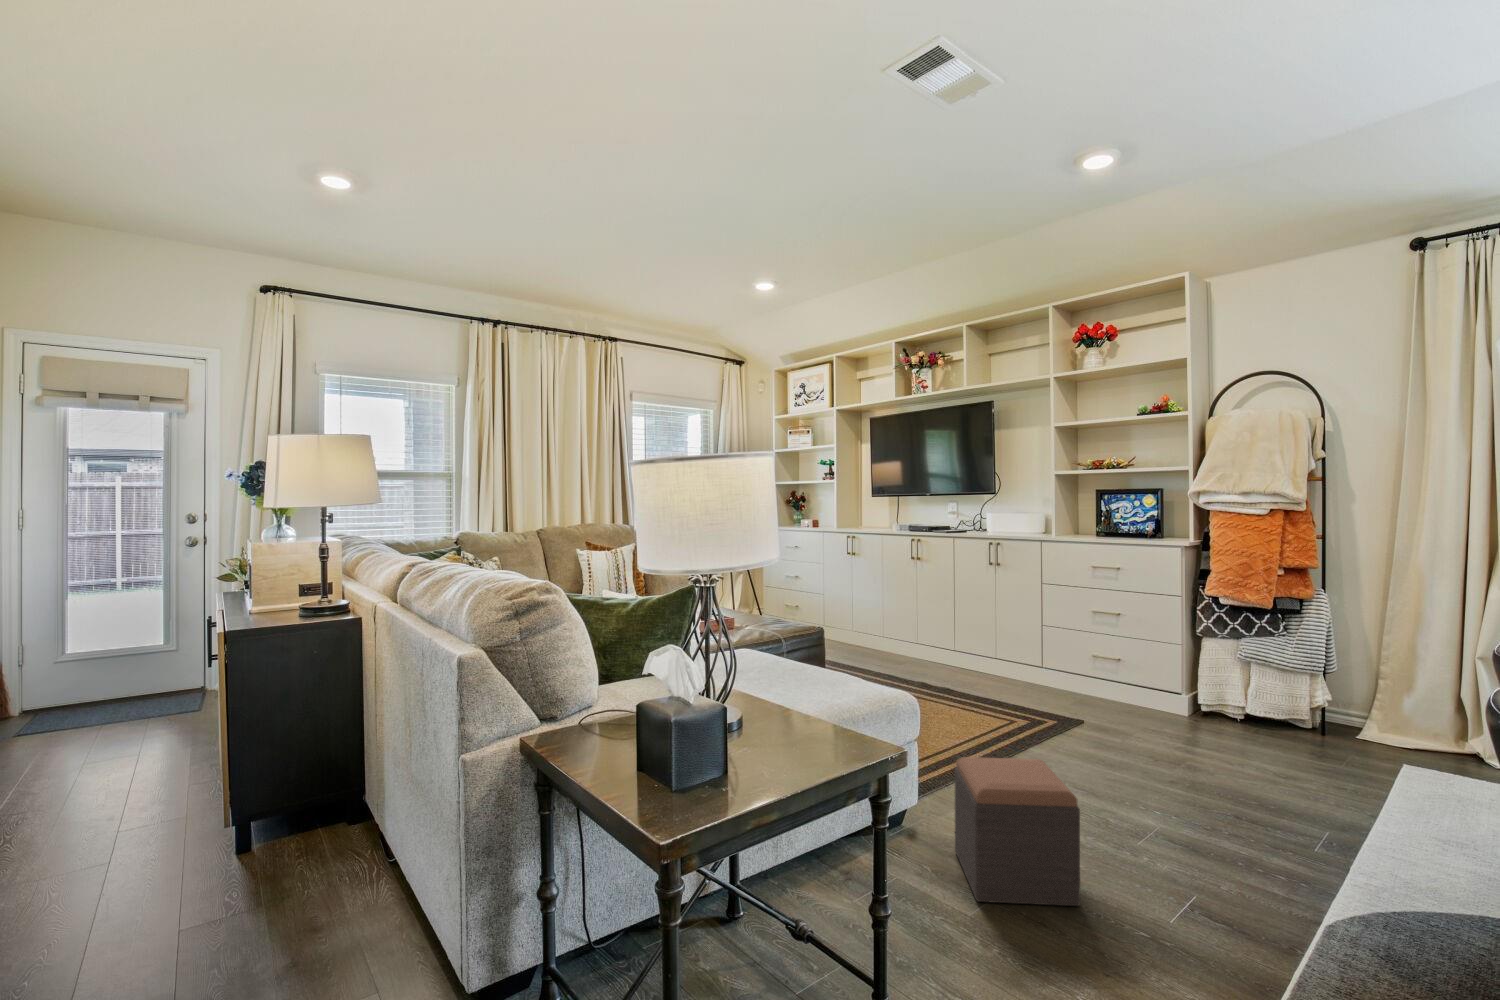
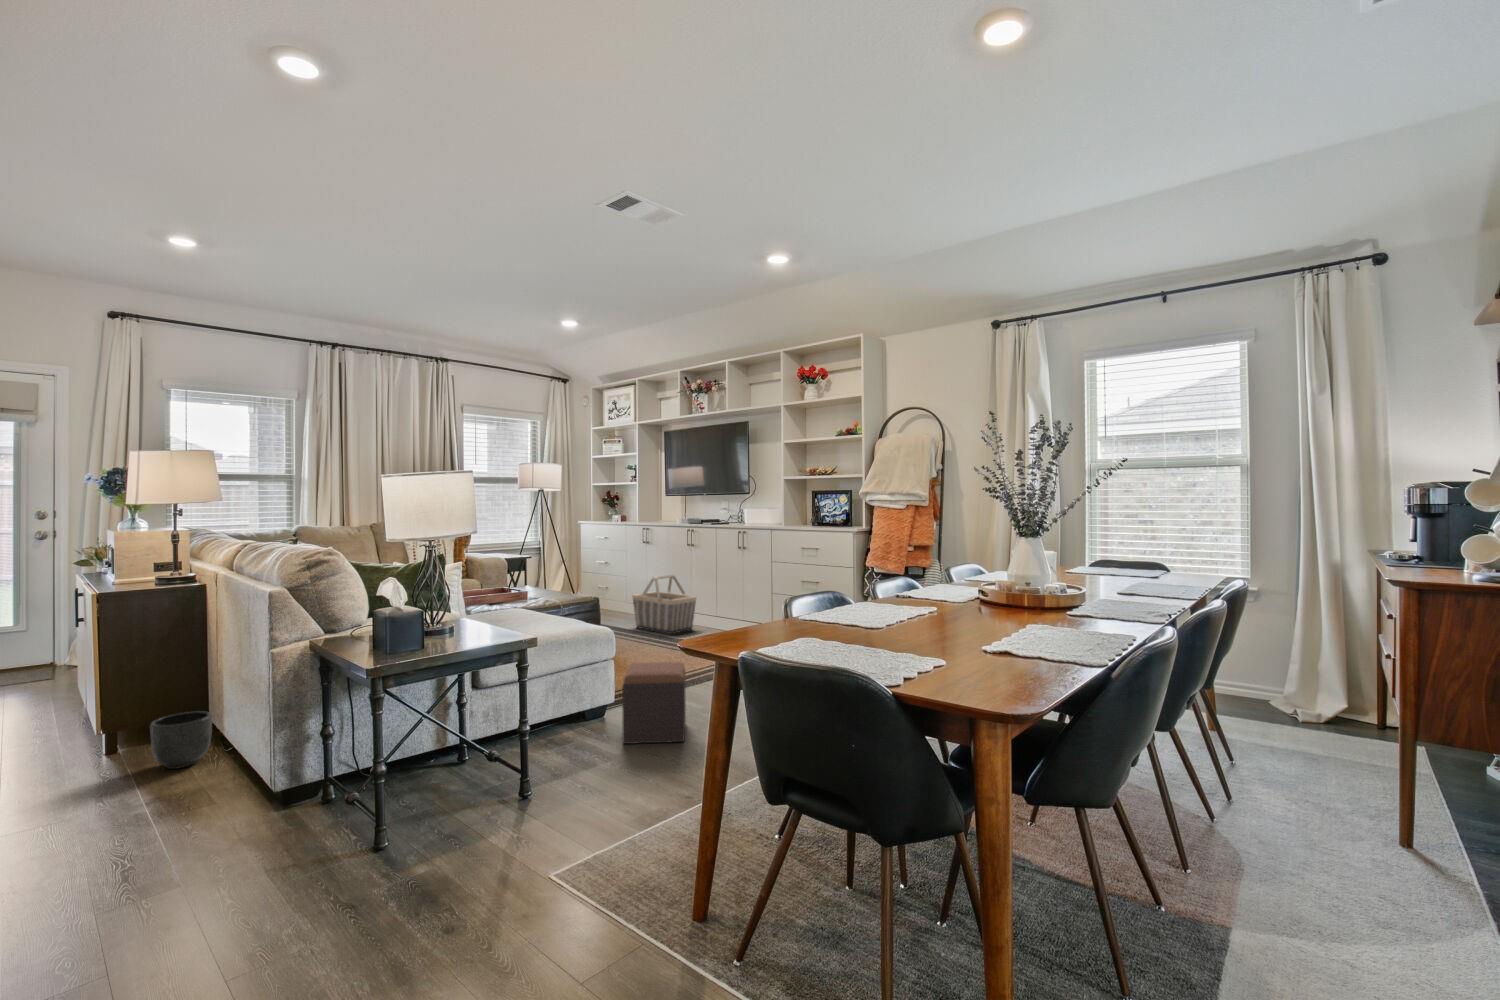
basket: none [841,597,926,674] -> present [633,575,696,634]
planter: none [289,808,371,900] -> present [150,711,212,769]

